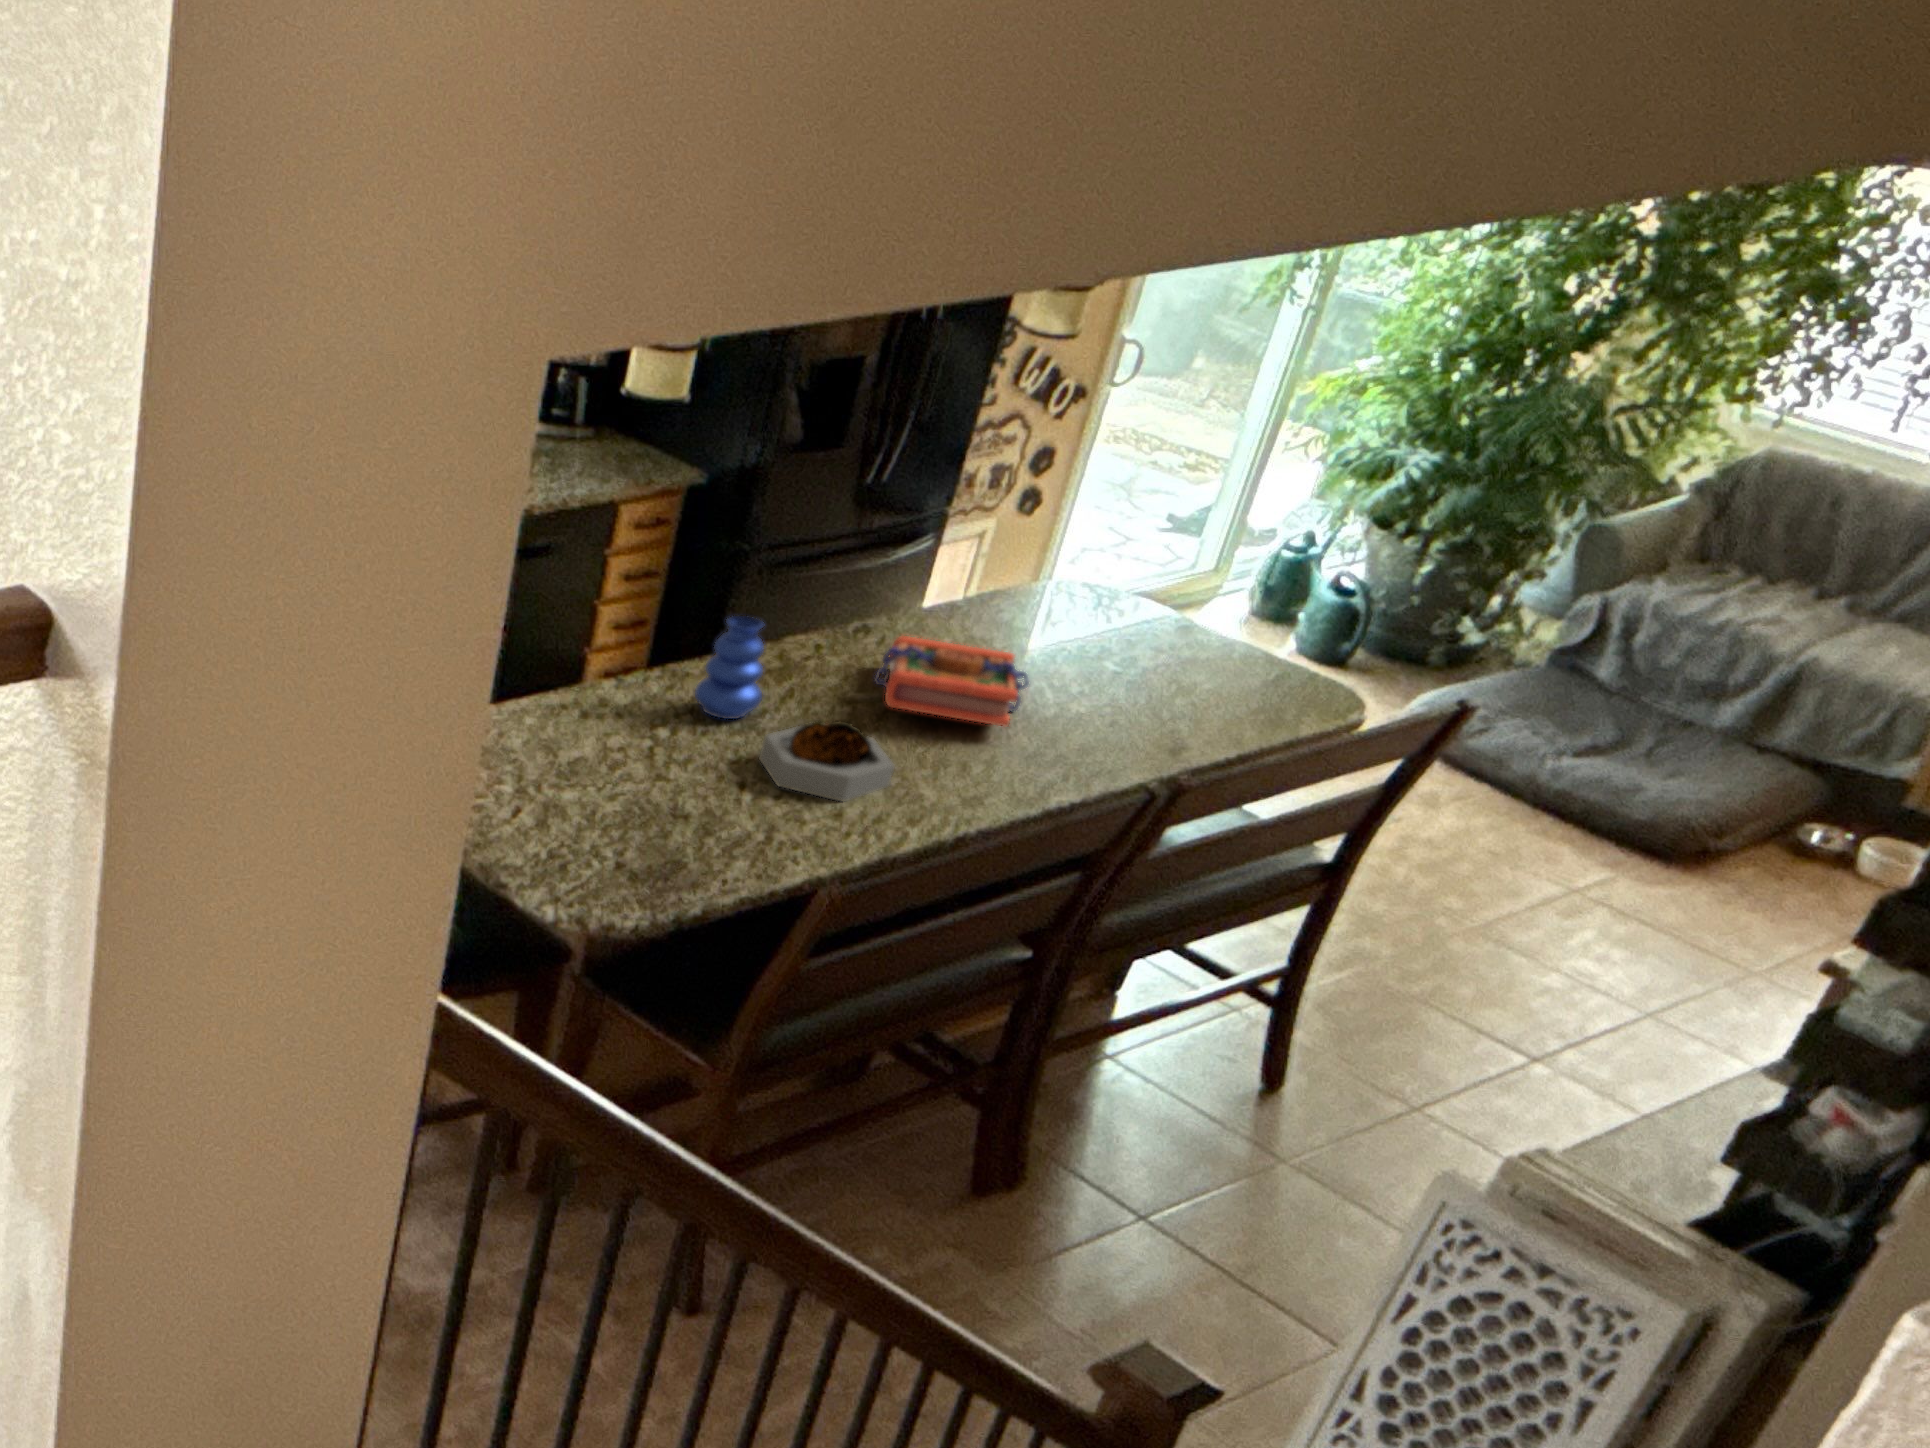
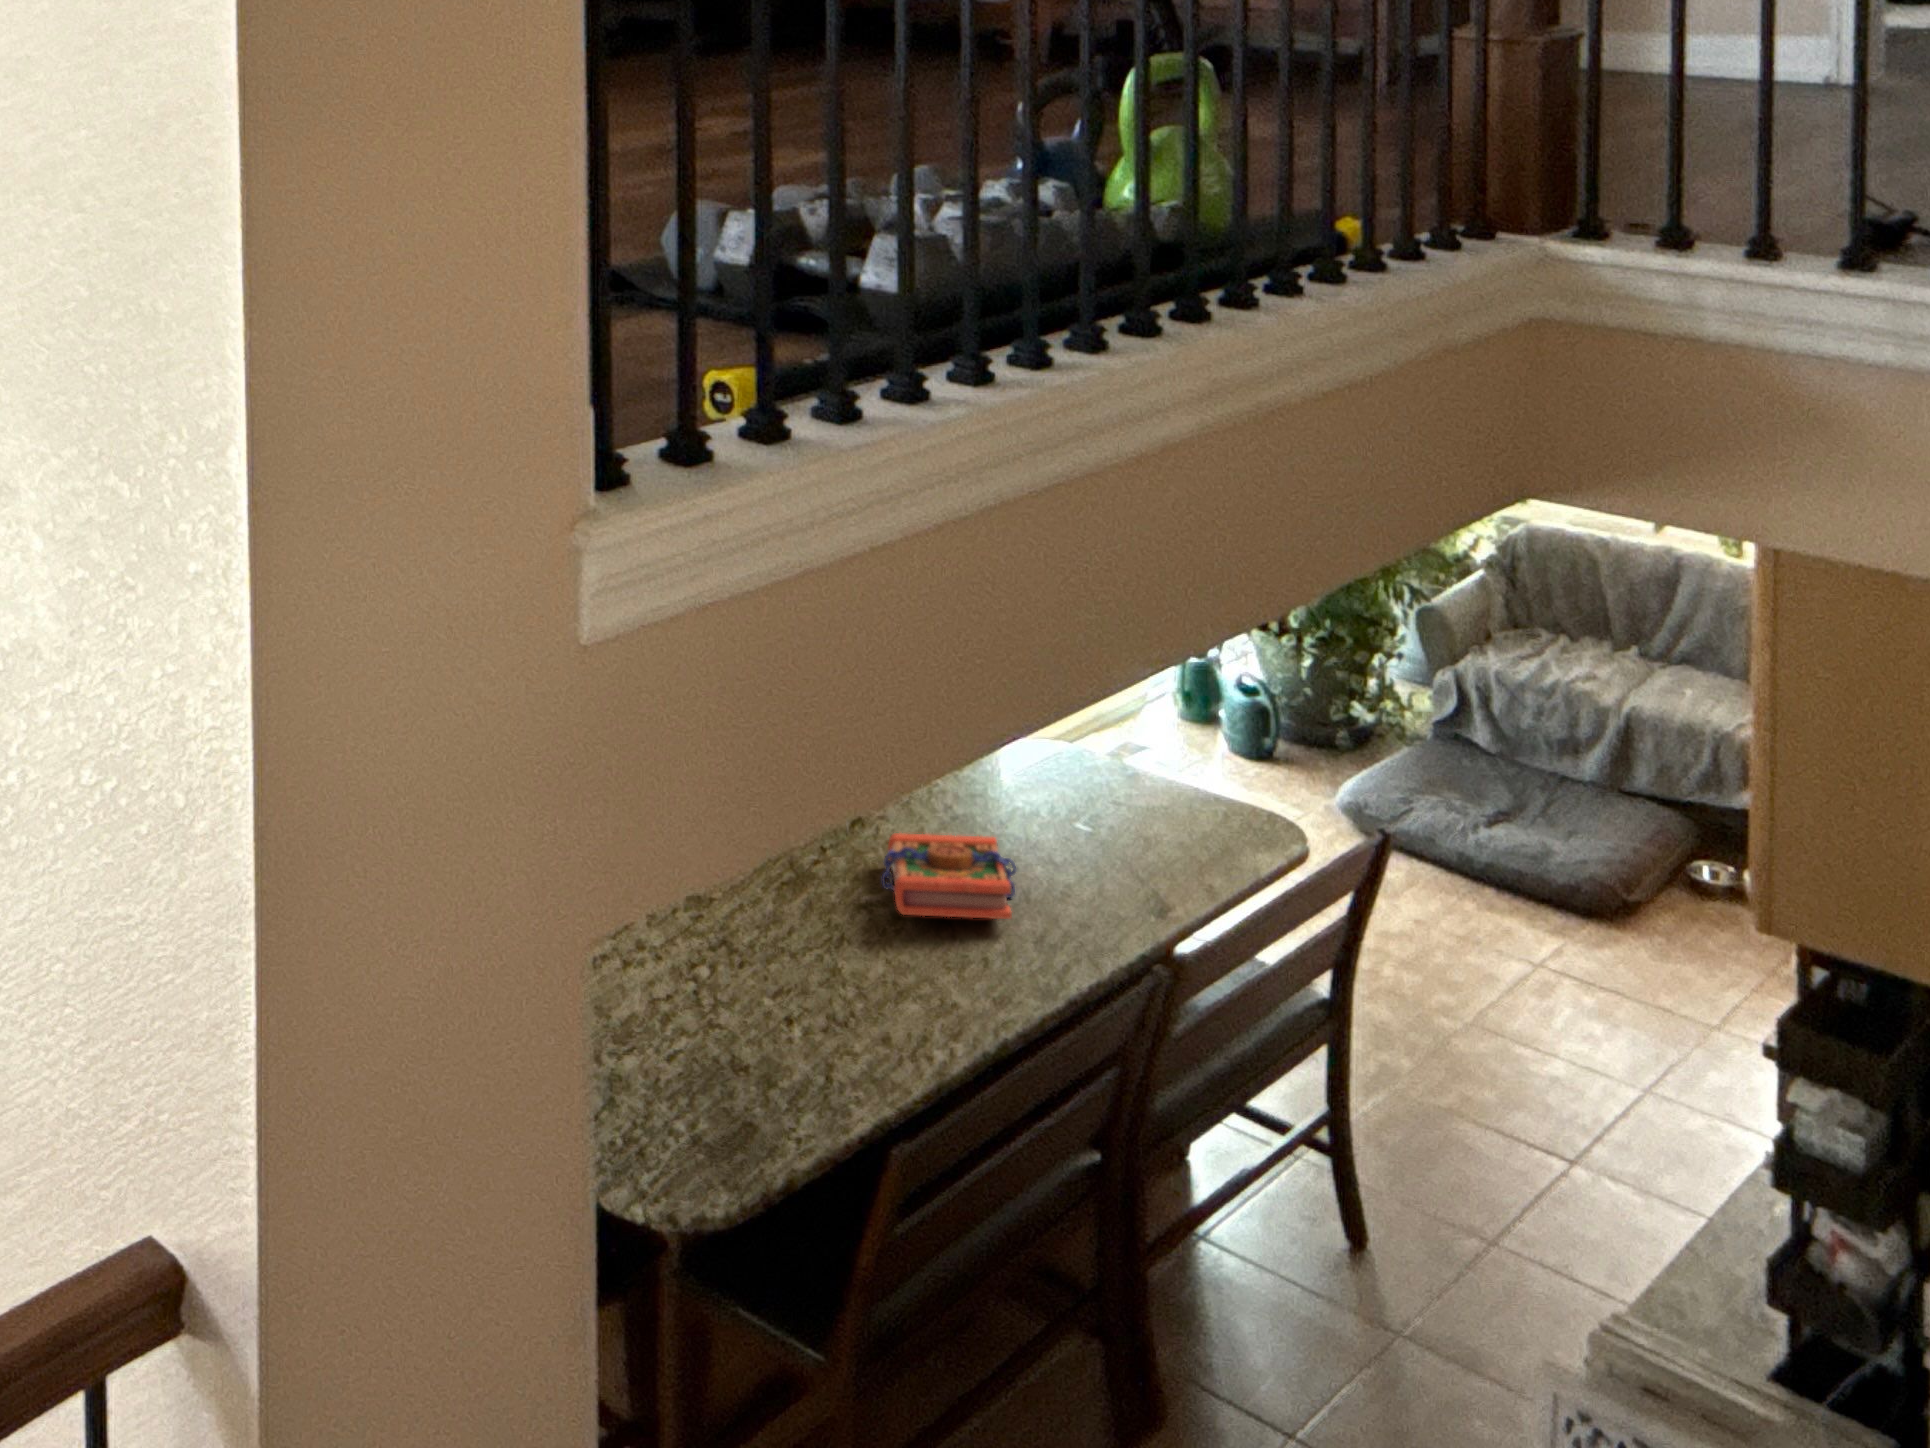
vase: present [695,616,764,719] -> none [724,843,787,949]
decorative bowl: present [760,722,894,802] -> none [799,937,925,1029]

